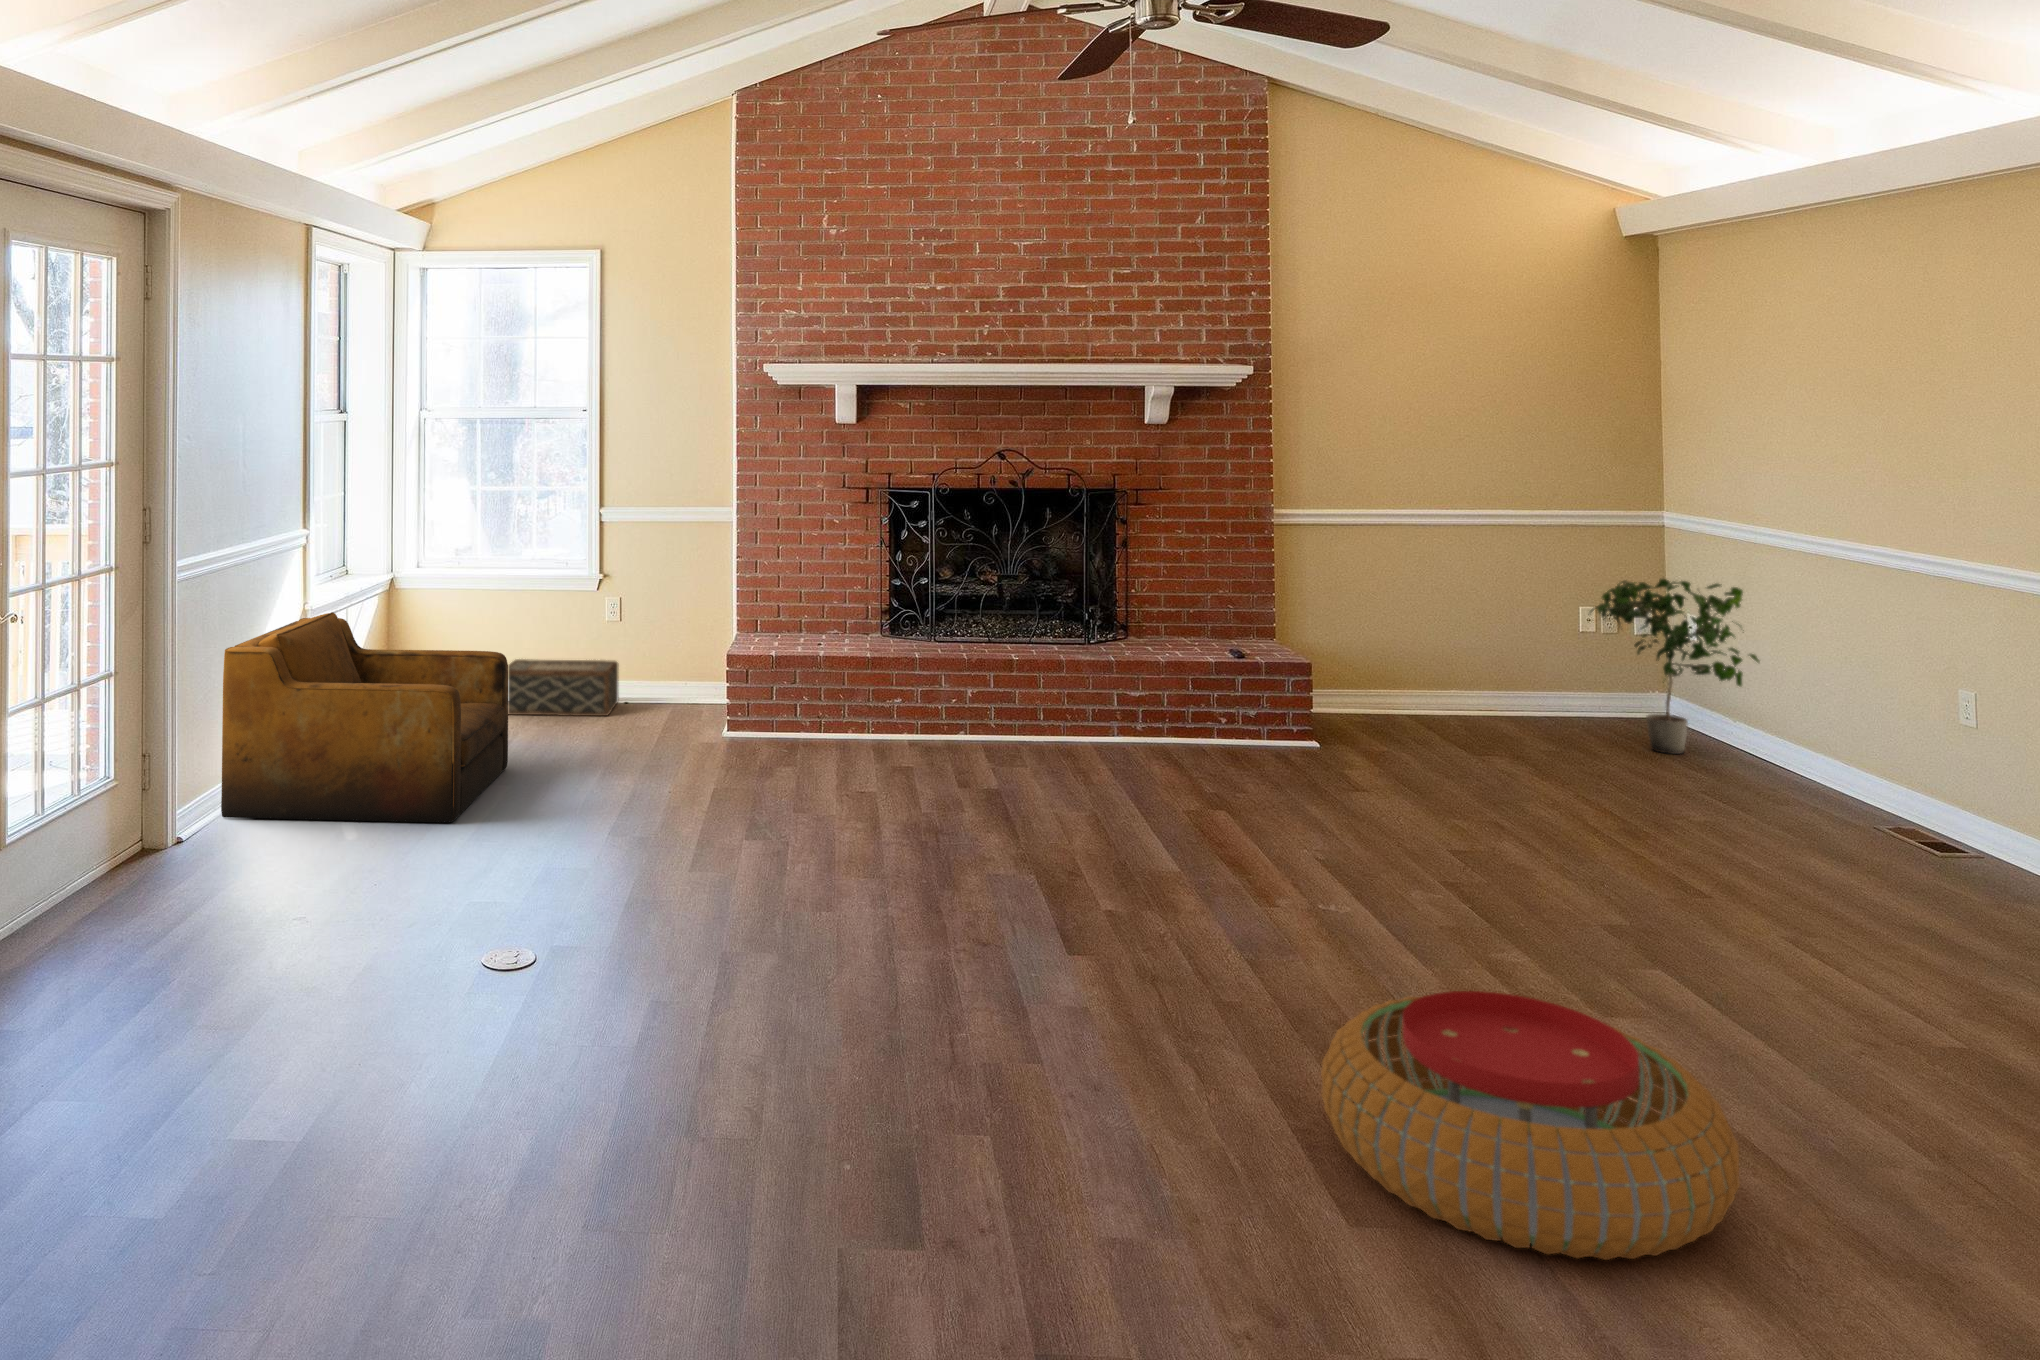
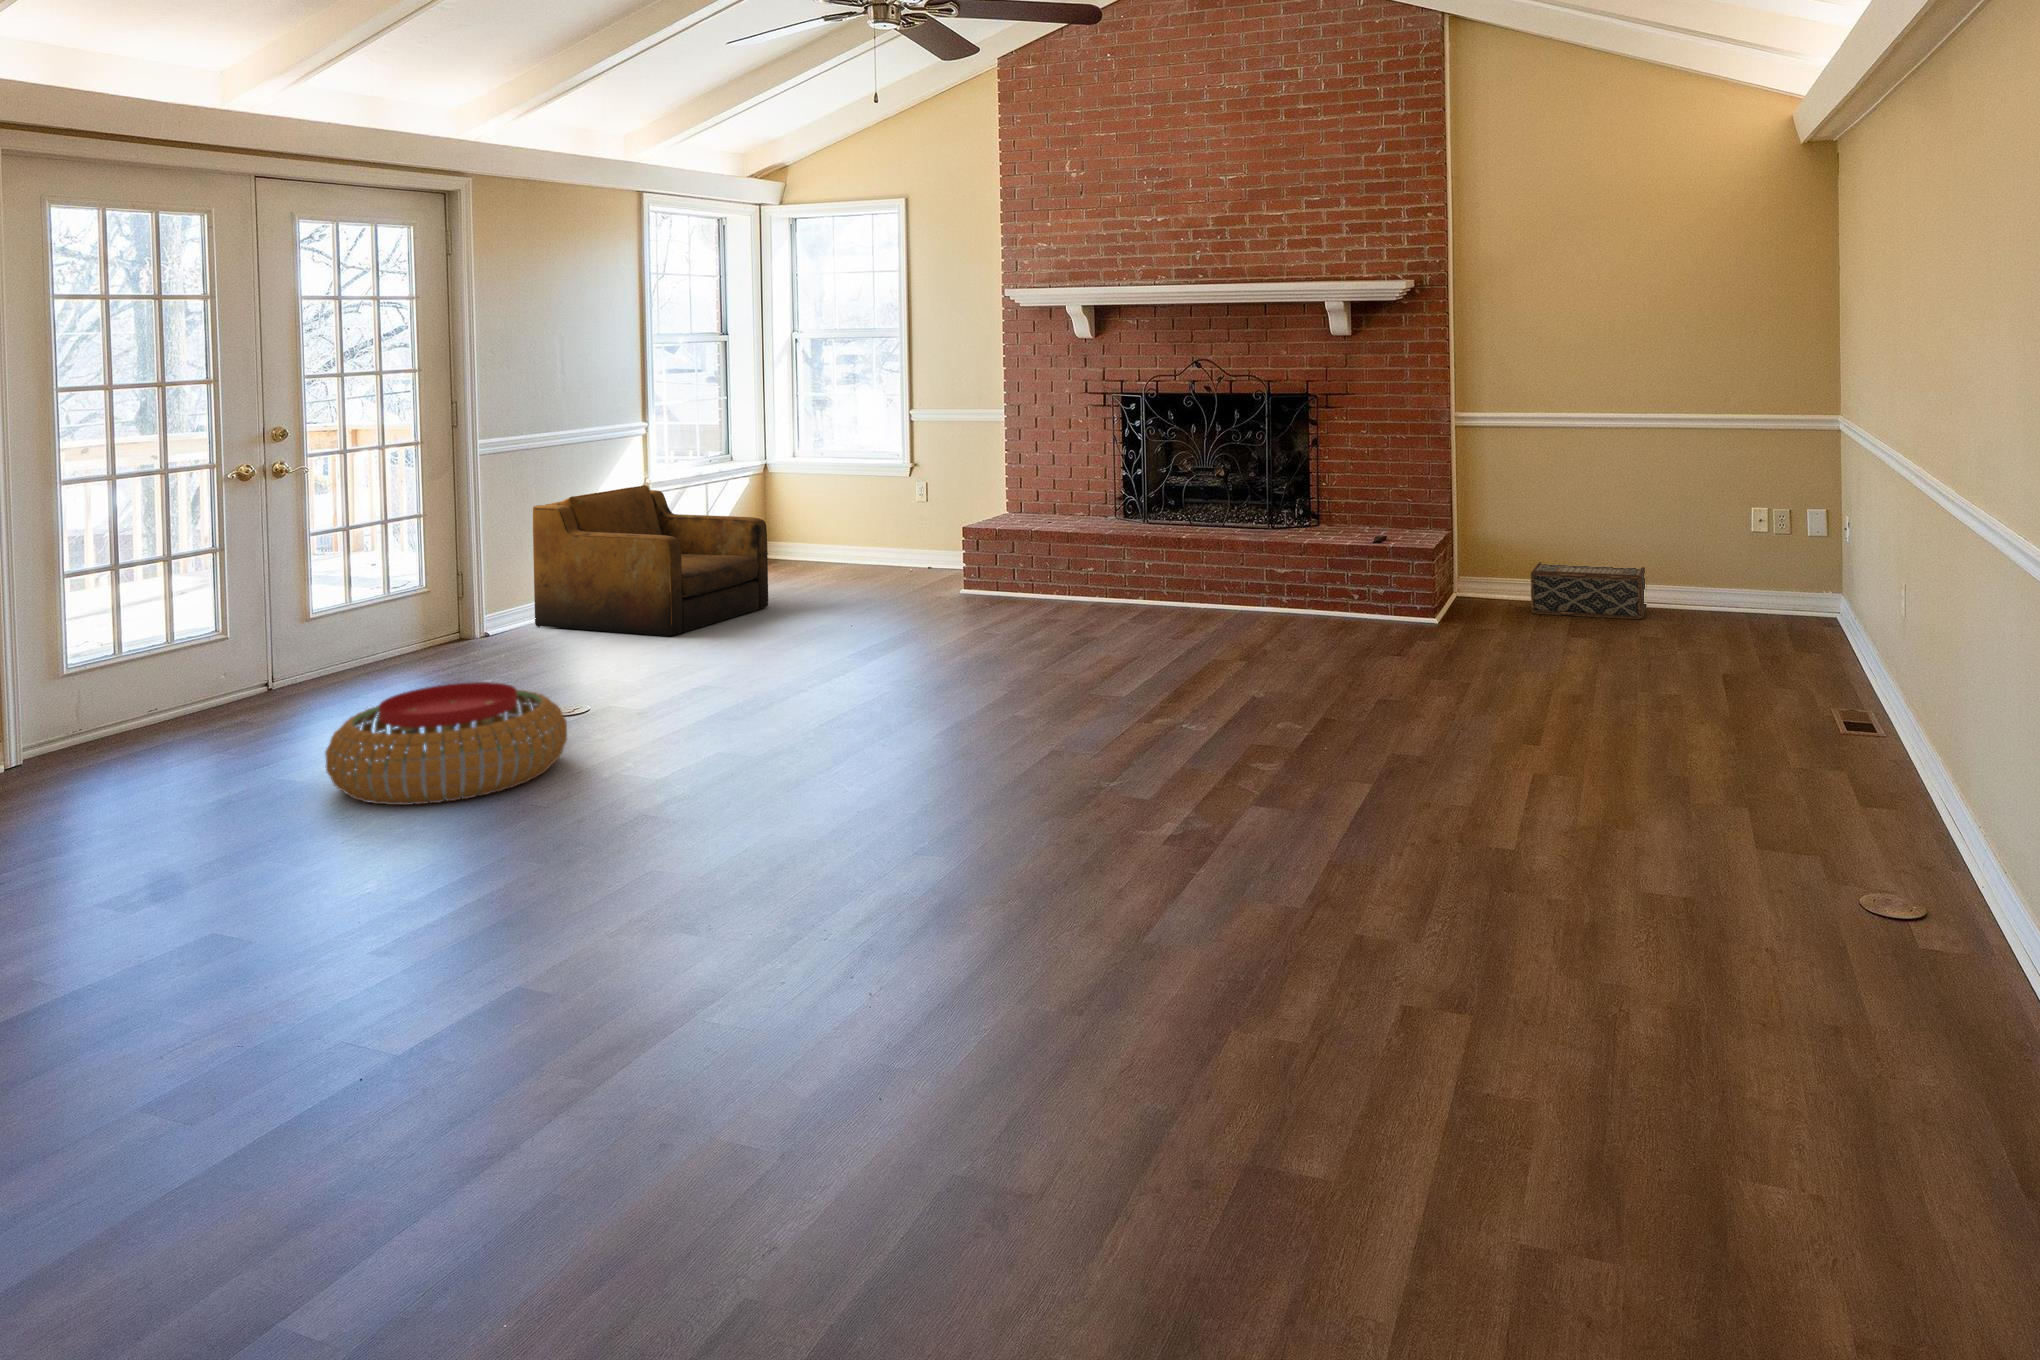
potted plant: present [1588,579,1759,754] -> none [1693,477,1837,642]
woven basket: present [508,659,619,716] -> present [1531,562,1647,619]
pouf: present [1321,991,1740,1260] -> present [325,682,567,805]

